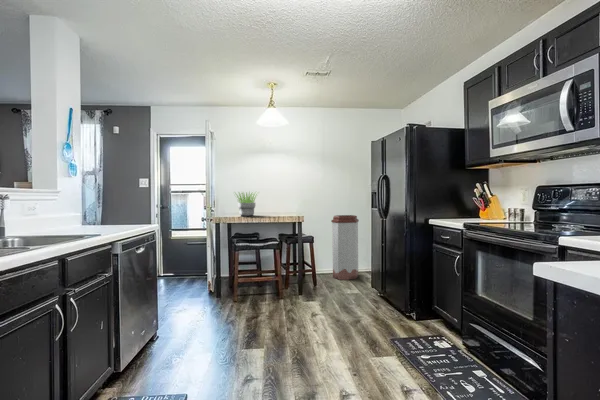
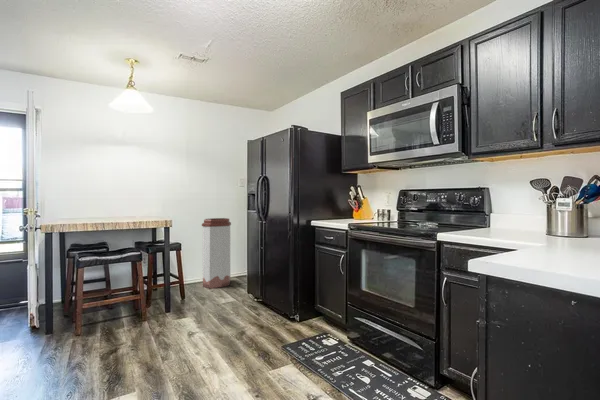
potted plant: present [237,193,257,216] -> none [70,188,115,221]

